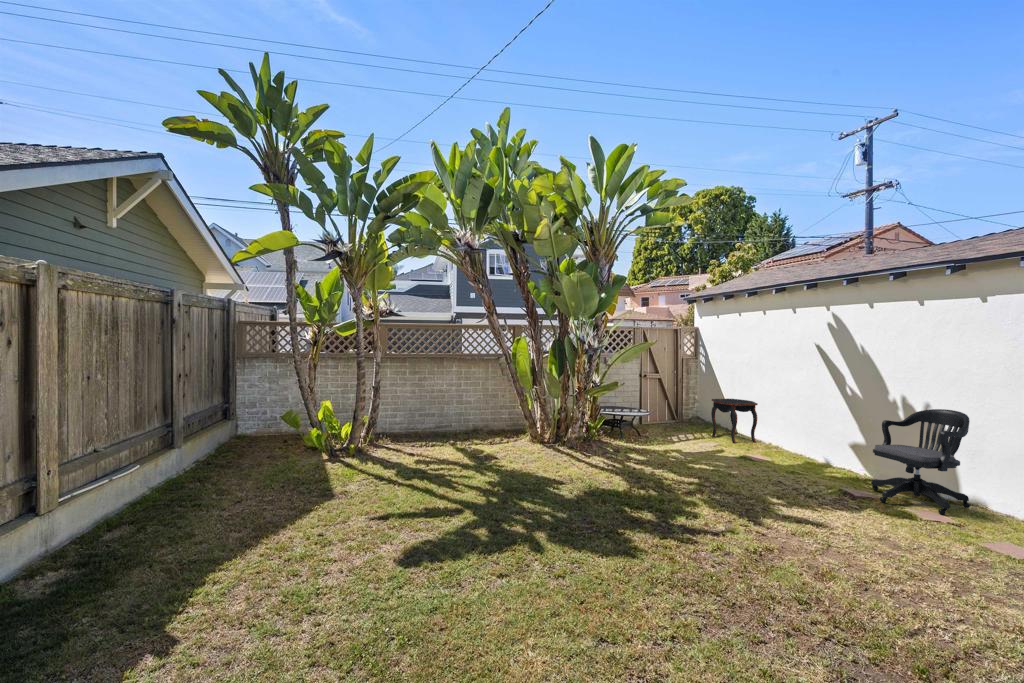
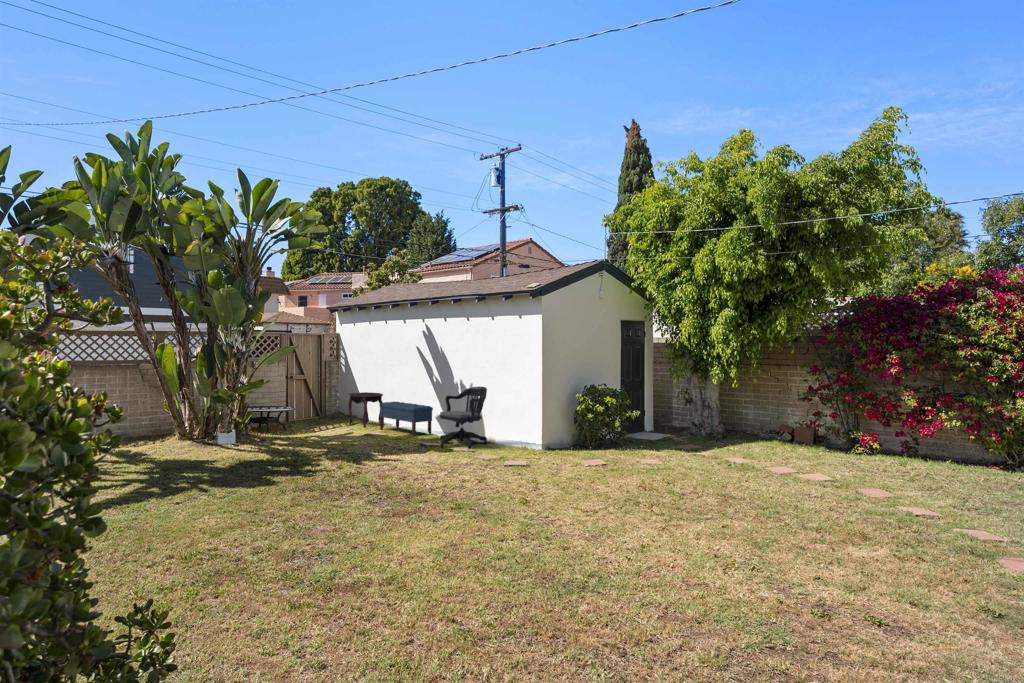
potted tree: none [562,389,589,453] -> present [211,389,236,445]
bench: none [756,415,842,468] -> present [379,402,433,436]

